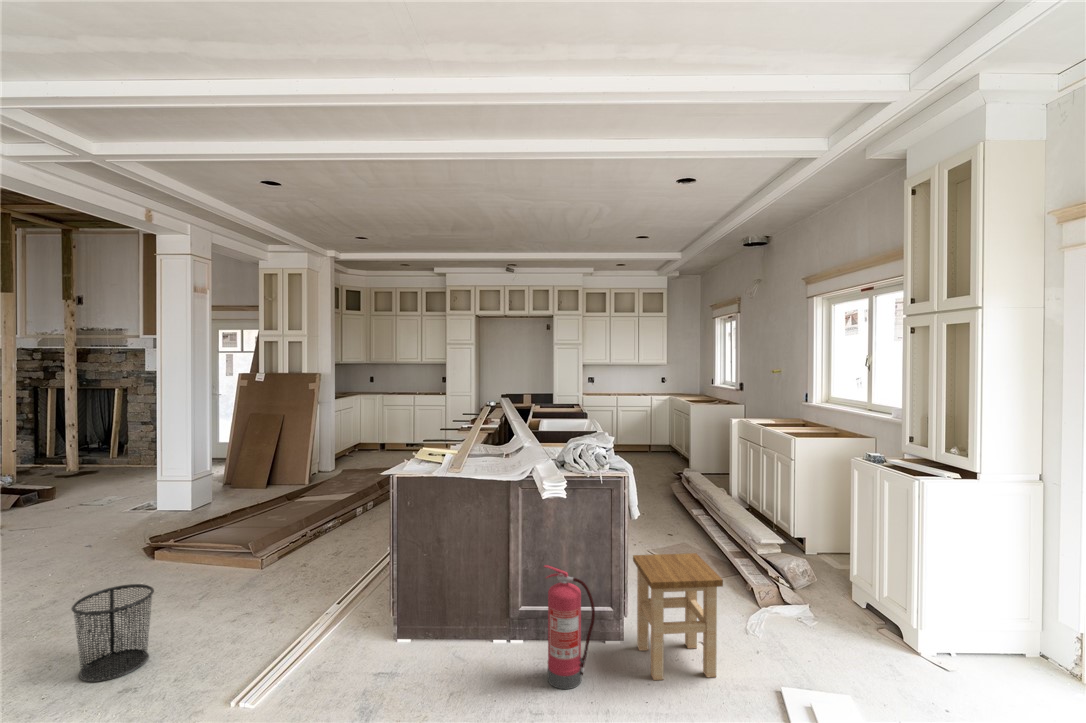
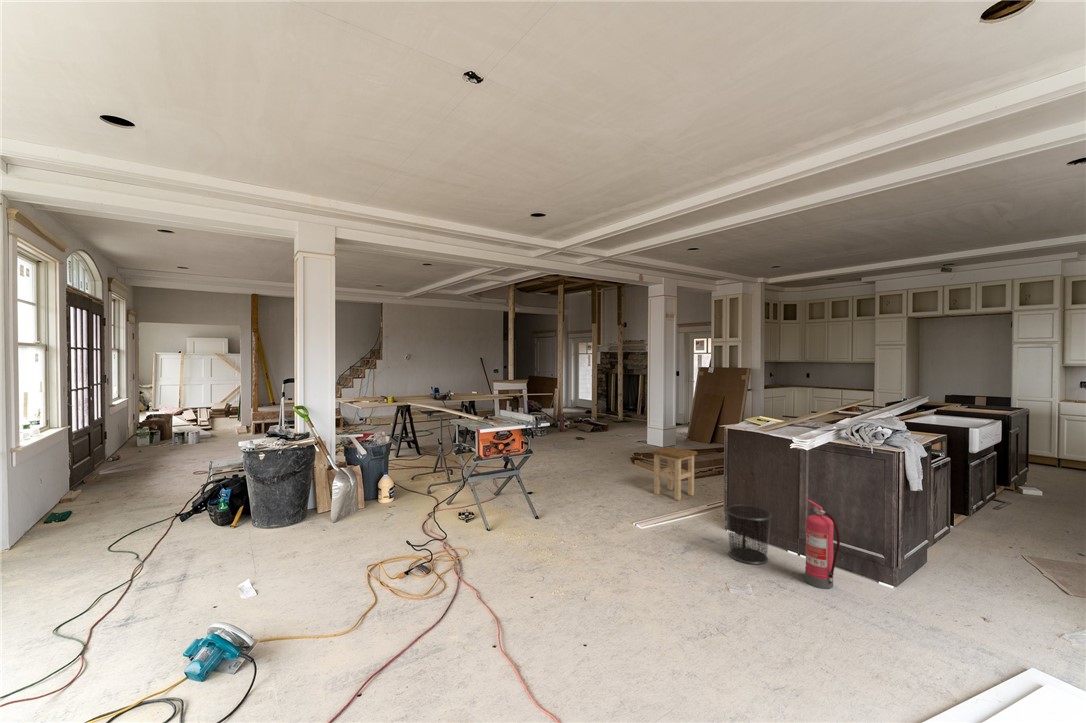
stool: present [633,553,723,680] -> present [651,447,697,501]
waste bin: present [72,584,154,682] -> present [726,505,772,564]

